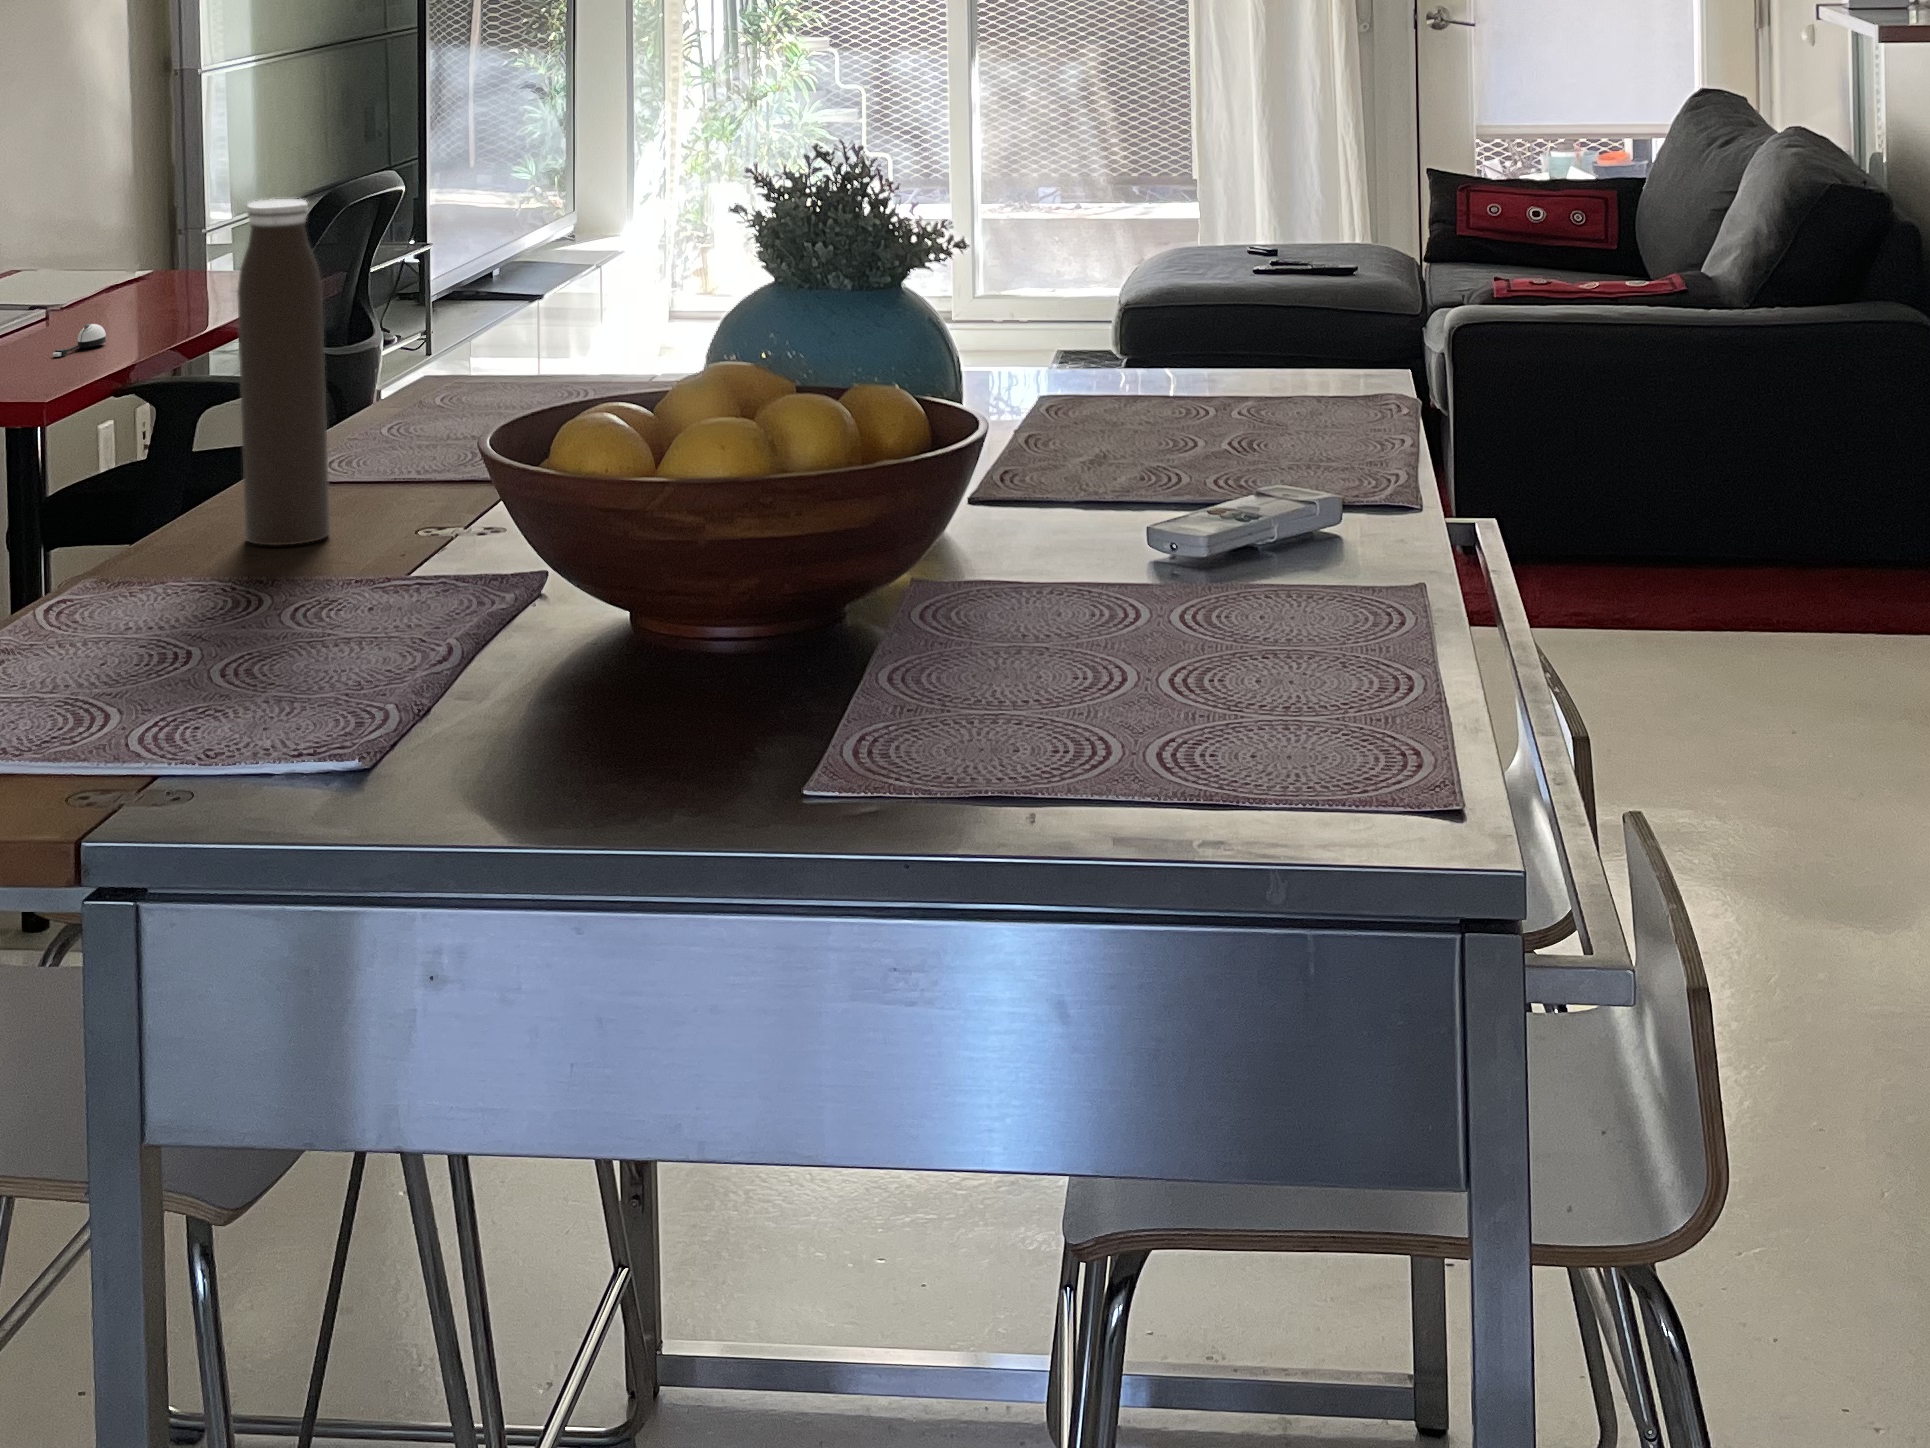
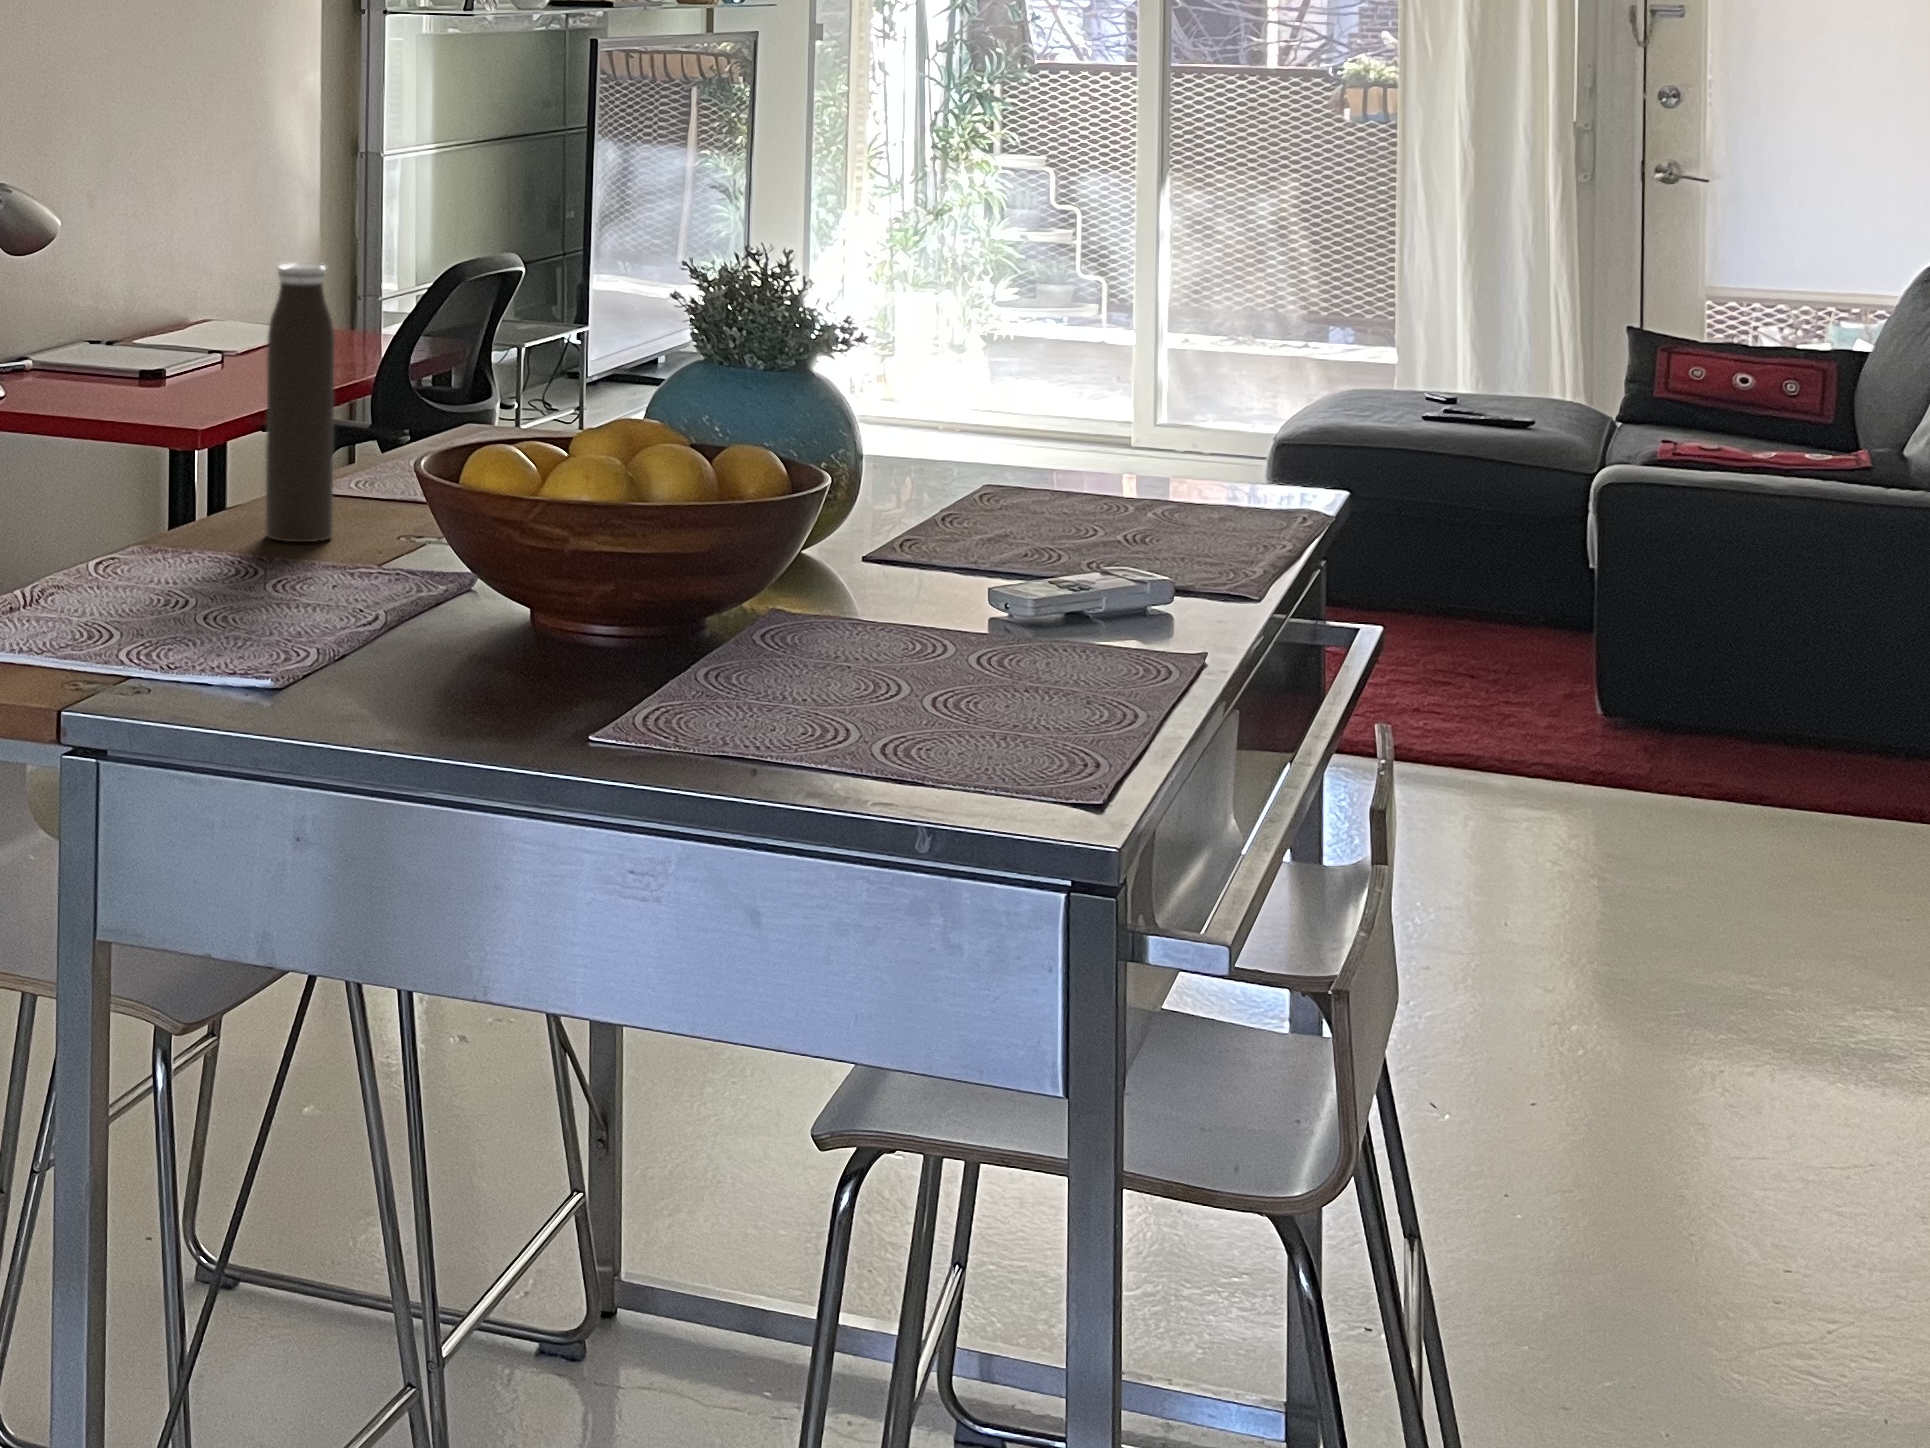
computer mouse: present [53,324,106,357] -> none [212,368,260,394]

